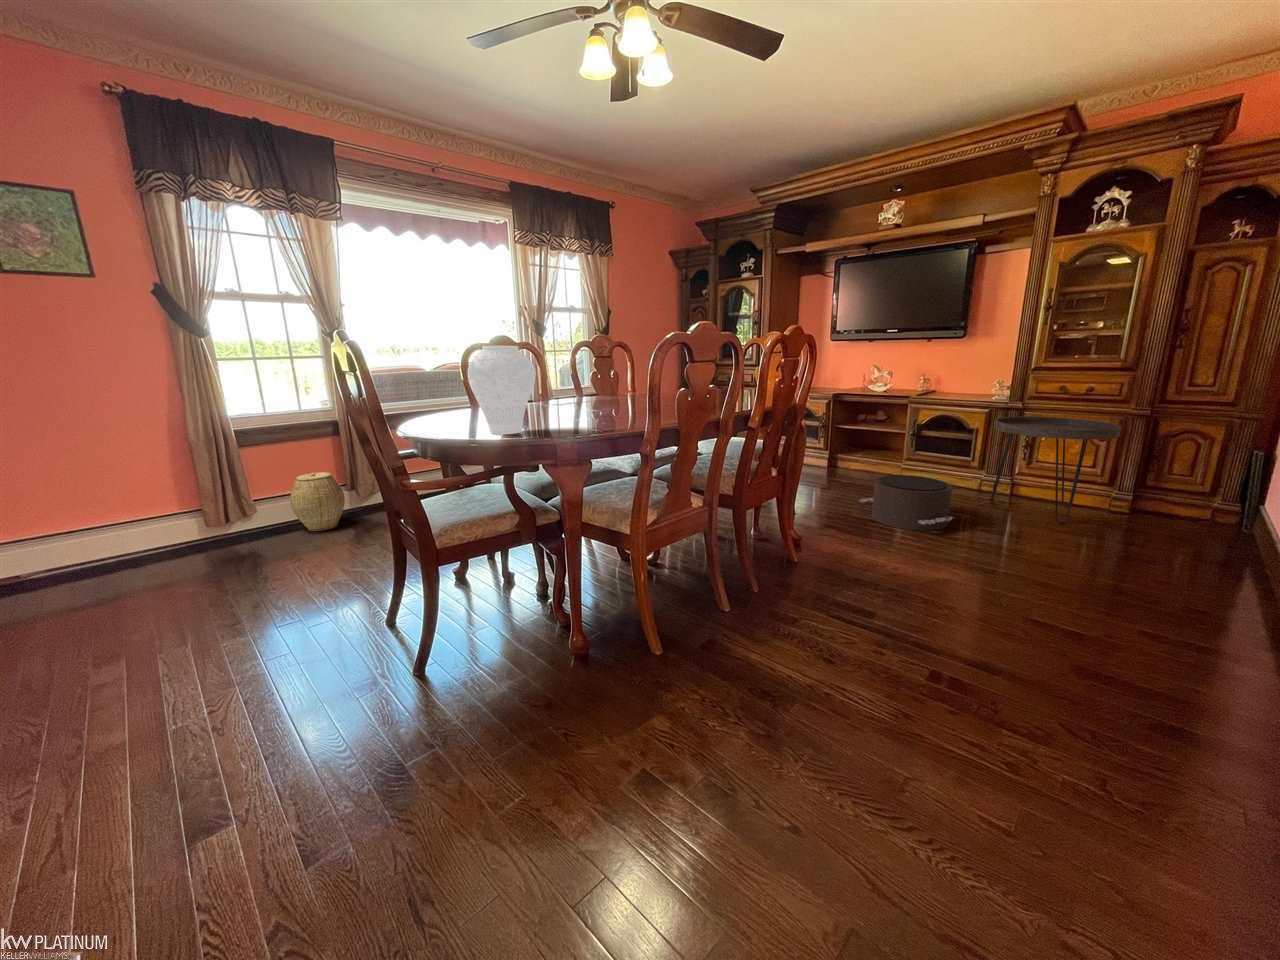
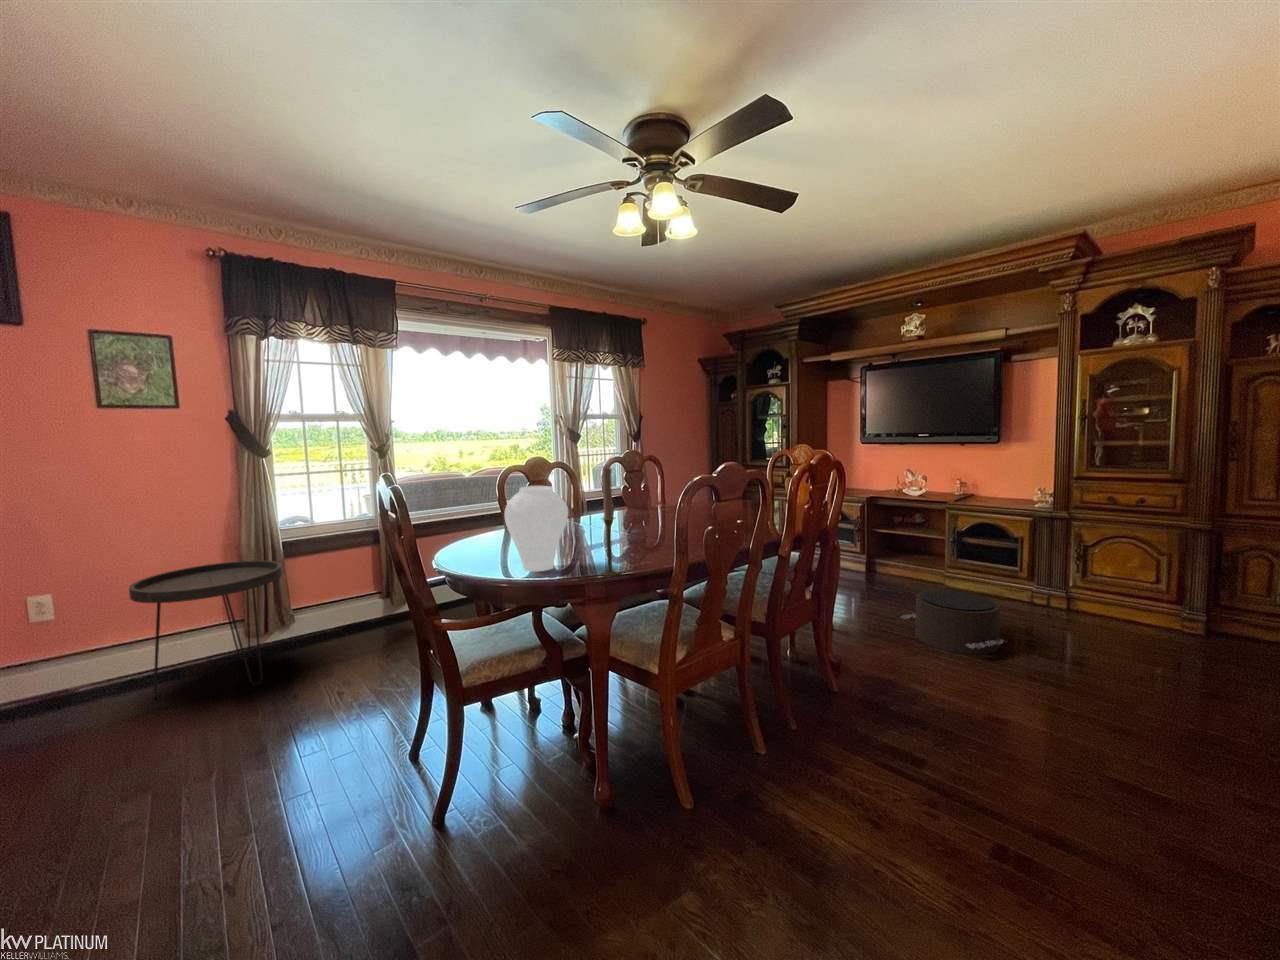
candlestick: none [570,318,590,436] -> present [601,466,619,576]
side table: present [990,417,1122,524] -> present [129,560,282,698]
woven basket: present [290,472,345,531] -> none [325,581,376,642]

